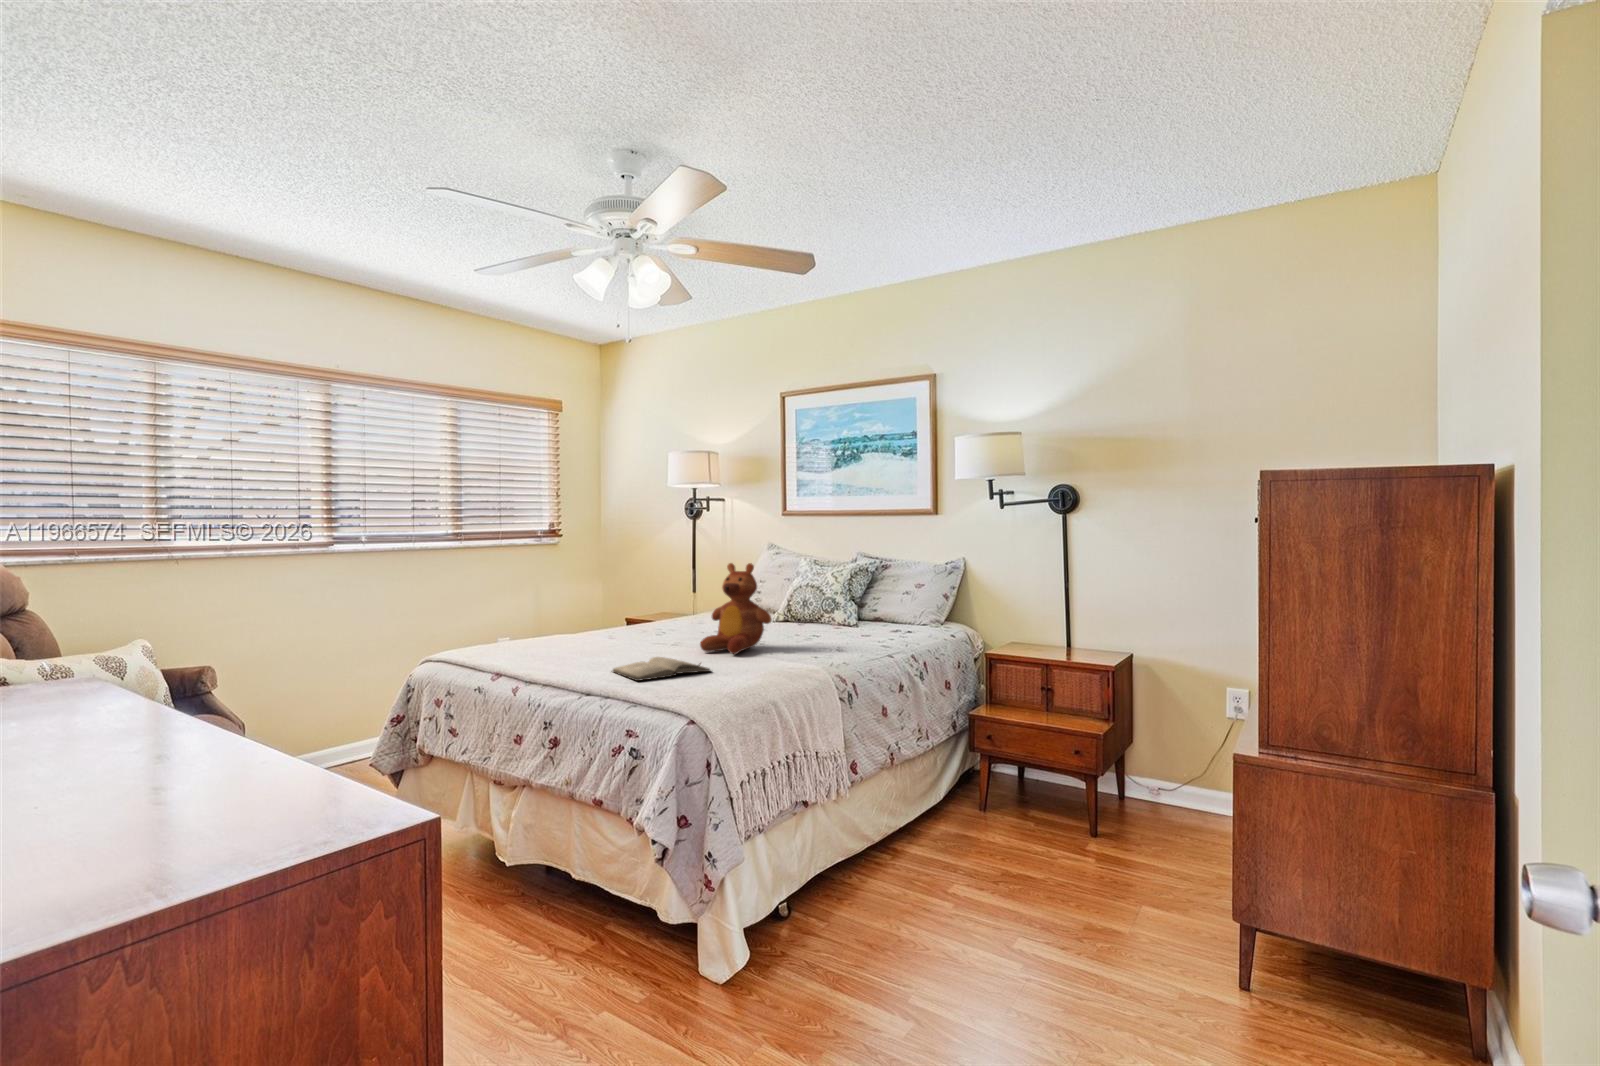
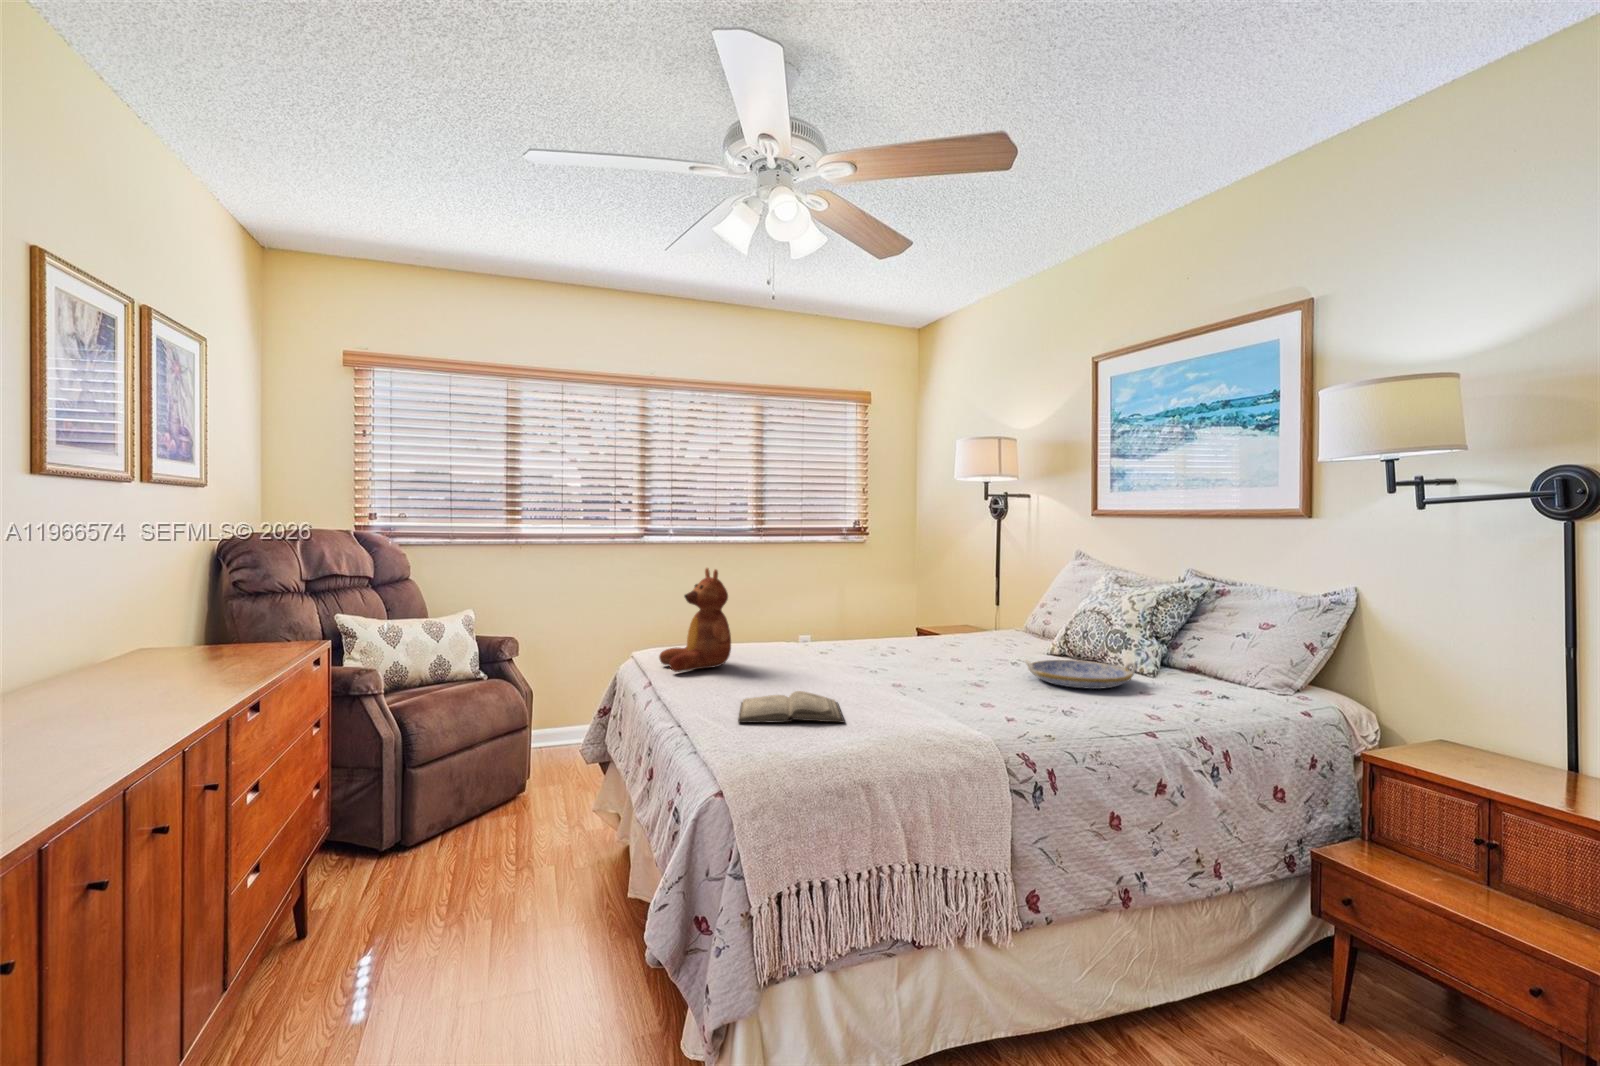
teddy bear: present [700,563,772,654] -> present [659,568,731,672]
serving tray: none [783,617,855,637] -> present [1025,659,1136,689]

